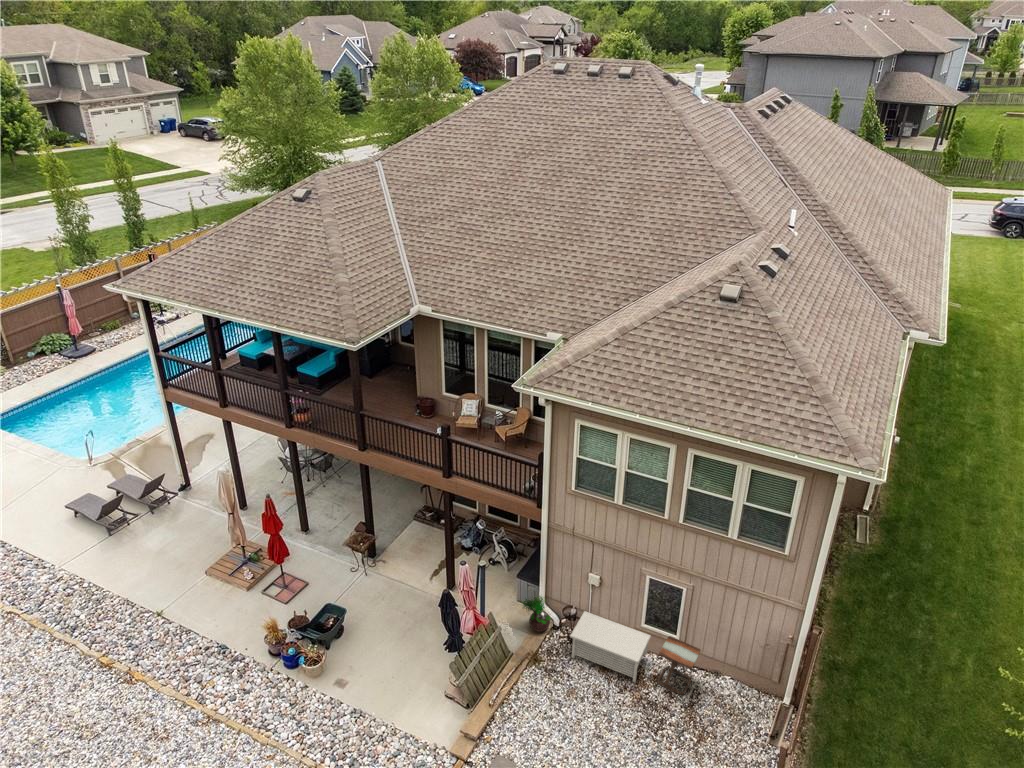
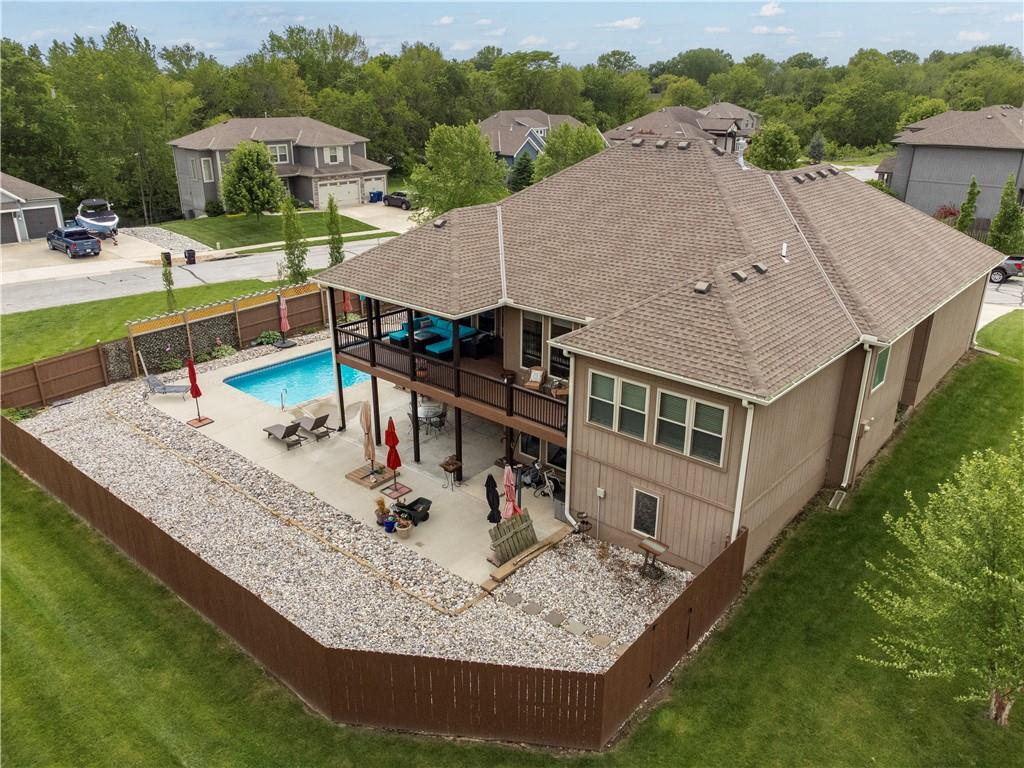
potted tree: present [523,596,550,632] -> none [548,500,572,533]
storage bench: present [570,611,651,682] -> none [579,519,638,568]

